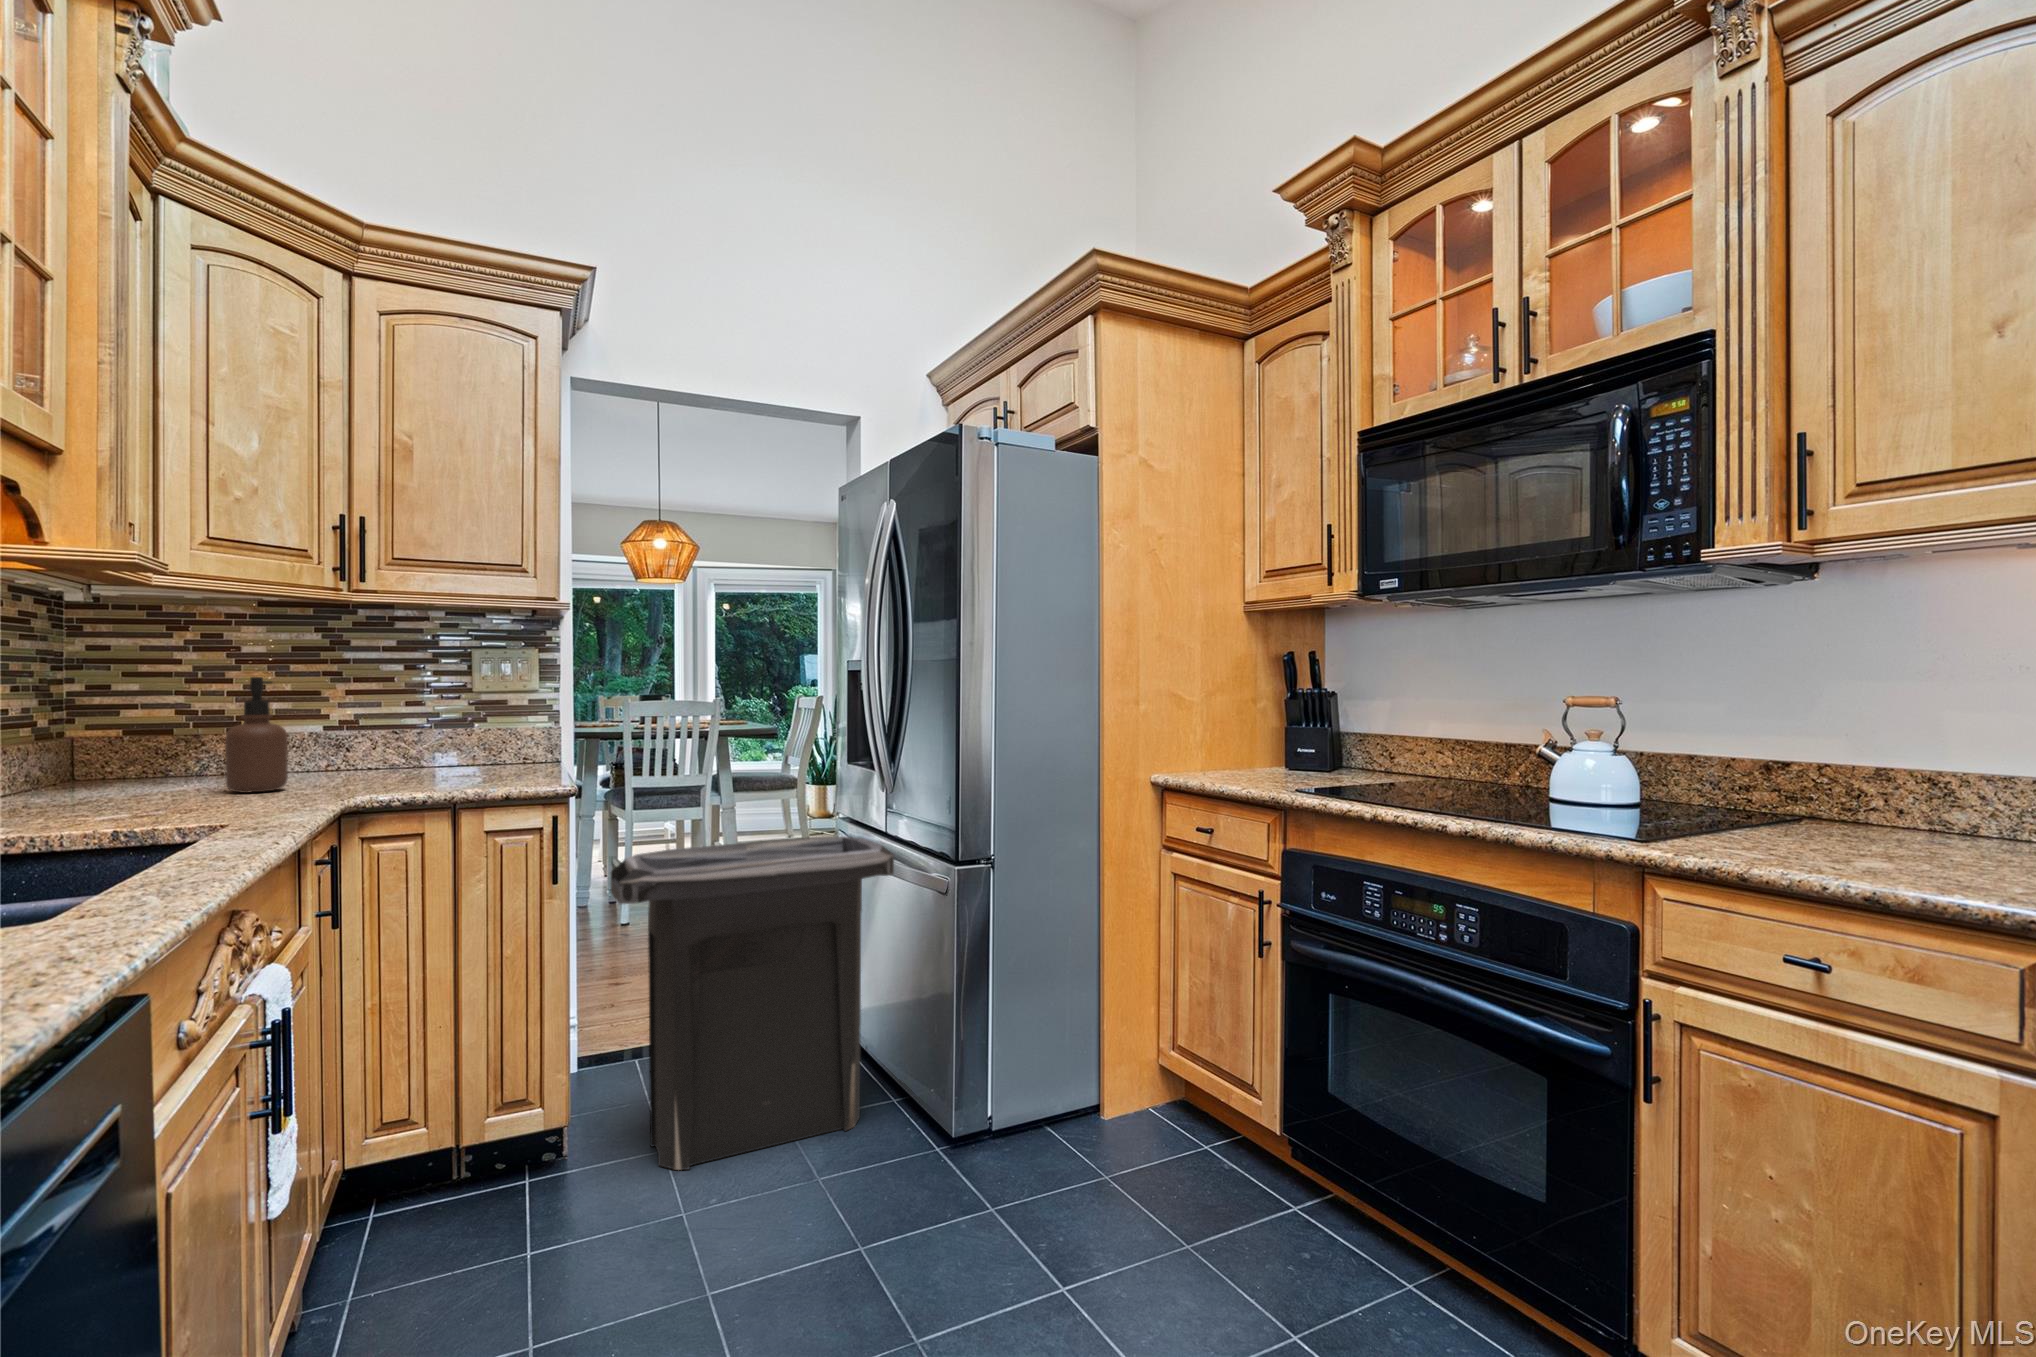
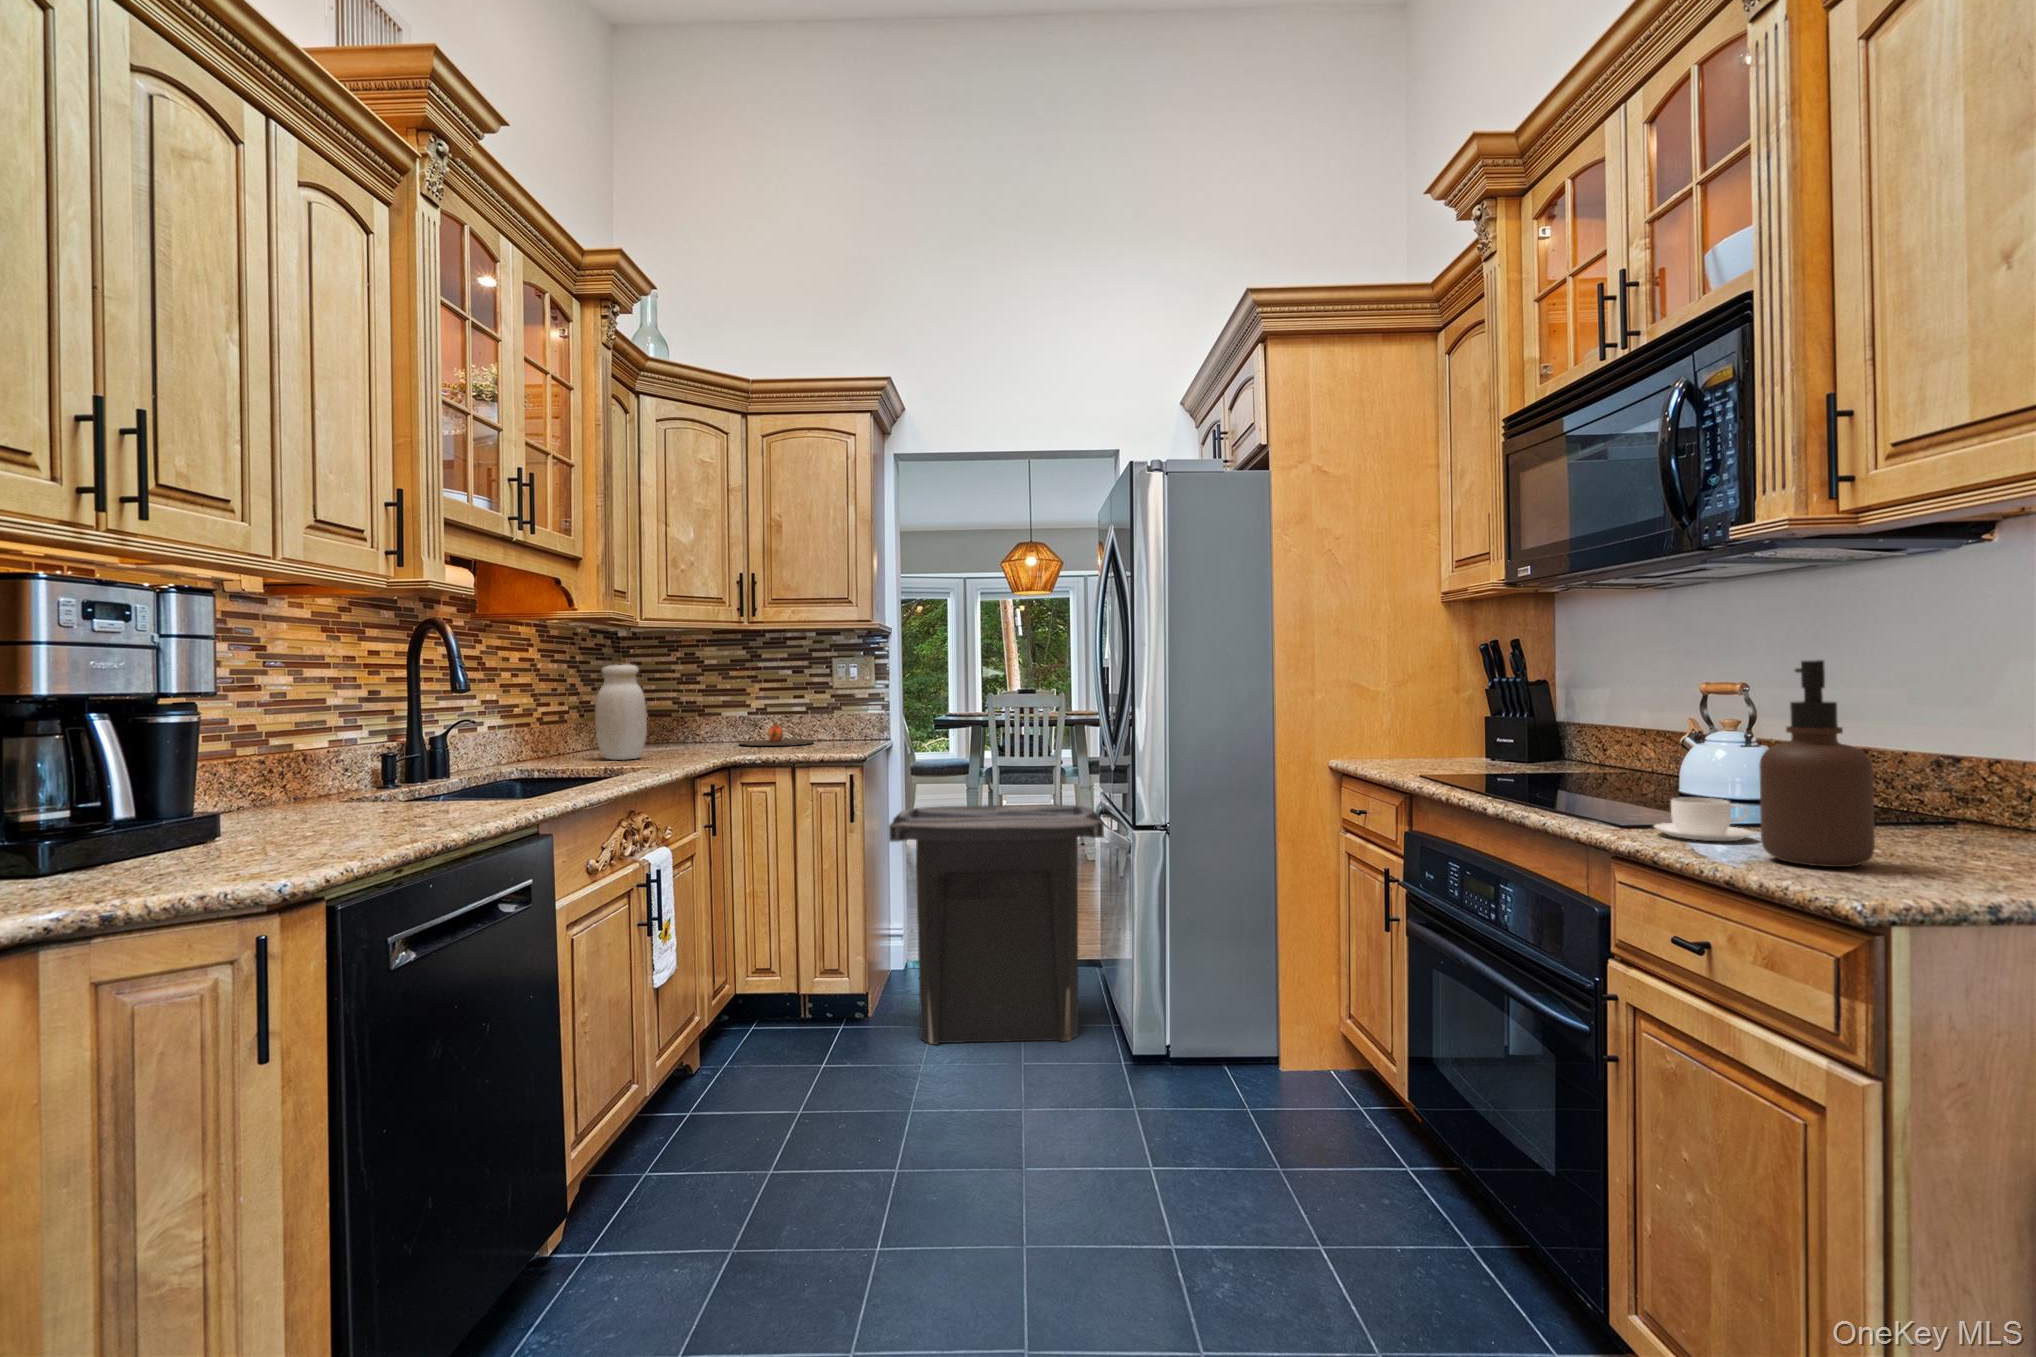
jar: none [80,653,188,811] -> present [595,665,647,760]
soap dispenser: present [225,677,288,793] -> present [1759,660,1875,867]
plate: none [309,741,437,776] -> present [739,723,813,746]
coffee cup: none [1676,810,1772,852] -> present [1654,798,1754,841]

